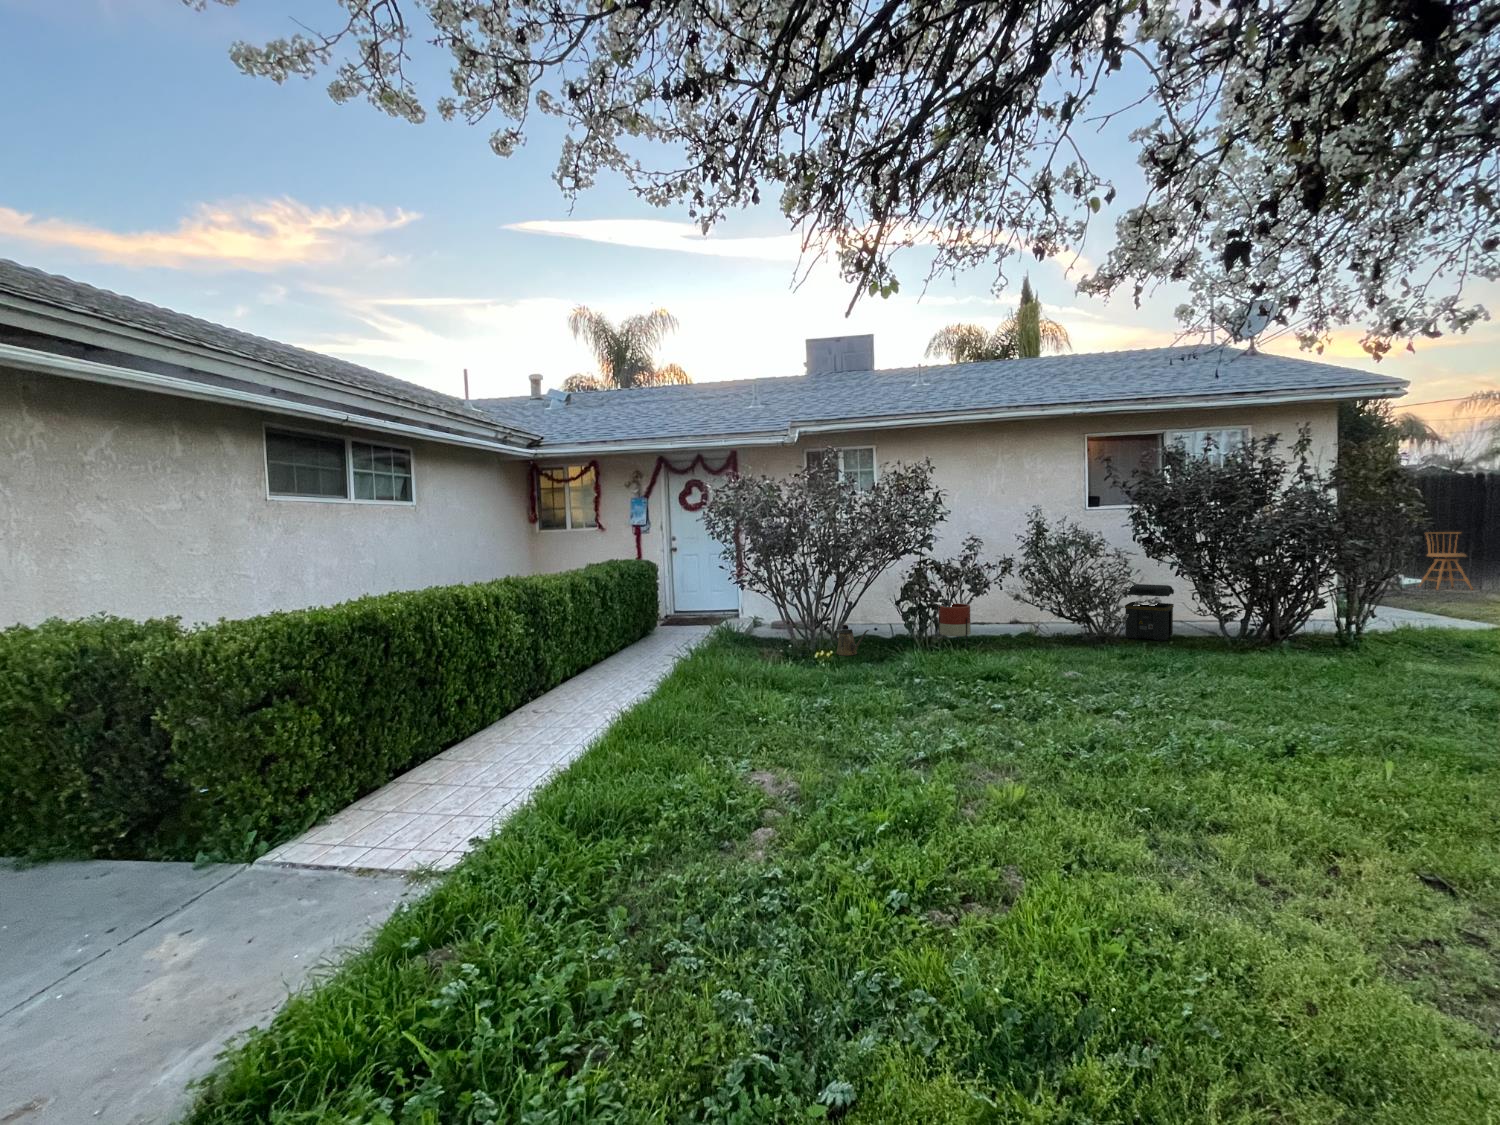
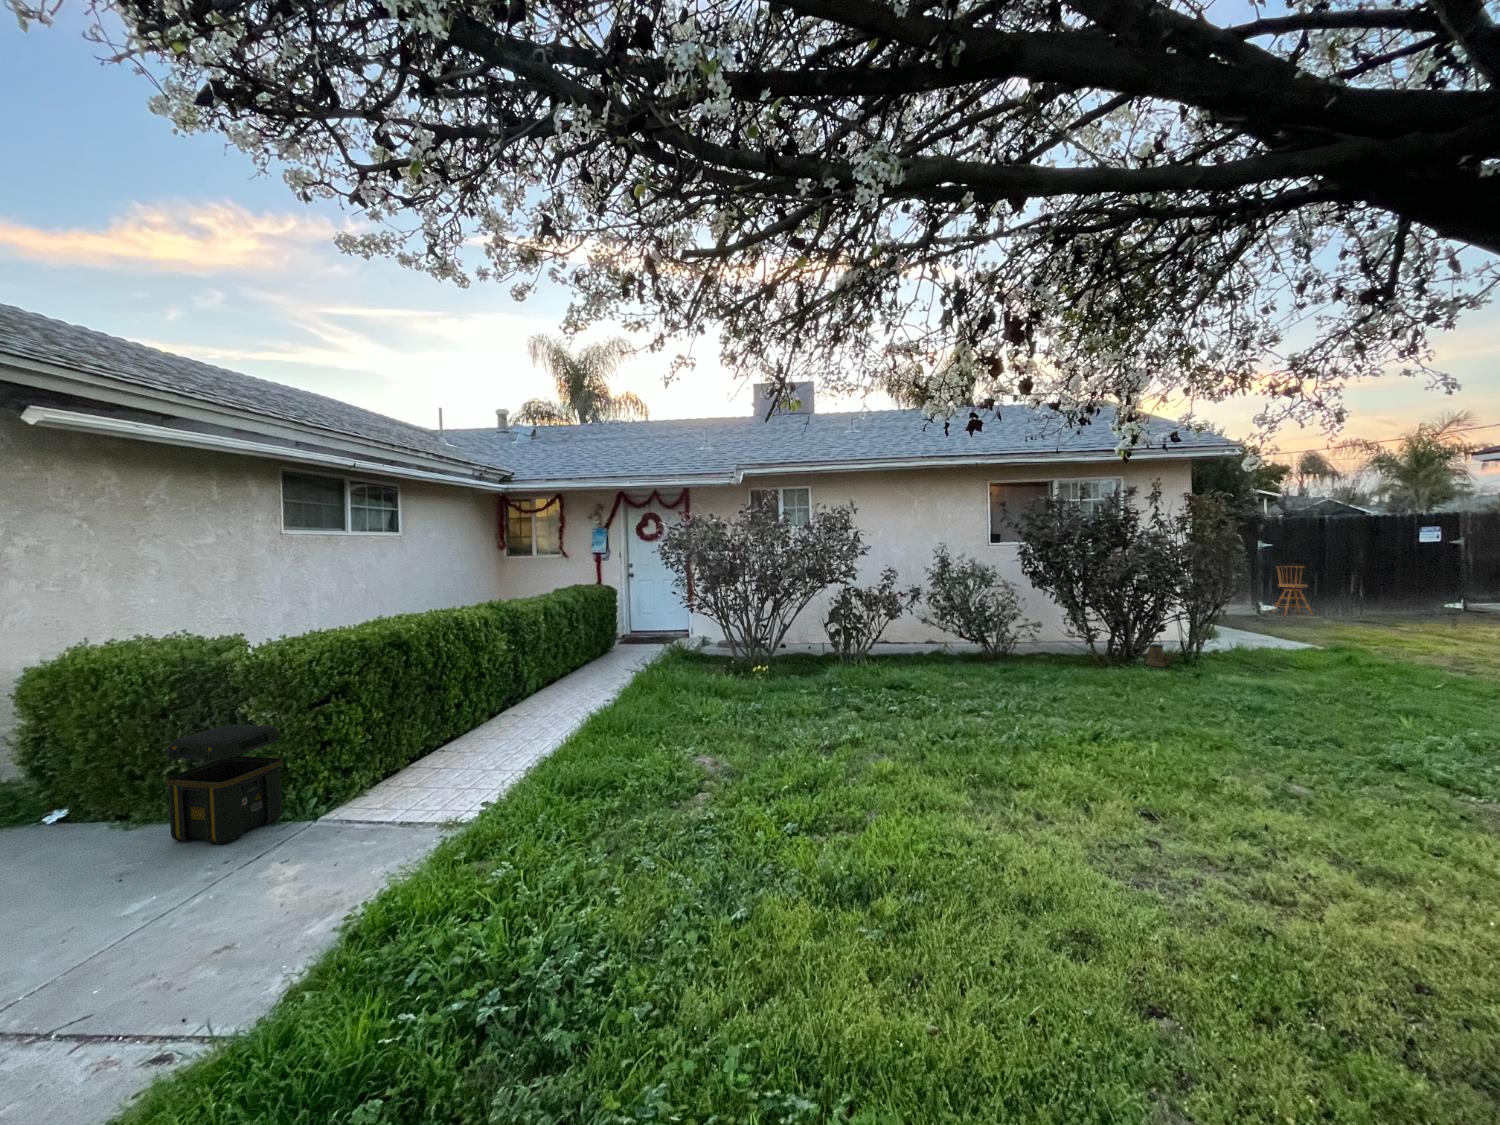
toolbox: present [1125,584,1174,641] -> present [165,724,283,844]
planter: present [938,603,971,648] -> none [859,625,885,664]
watering can: present [834,629,869,656] -> present [1141,644,1184,667]

